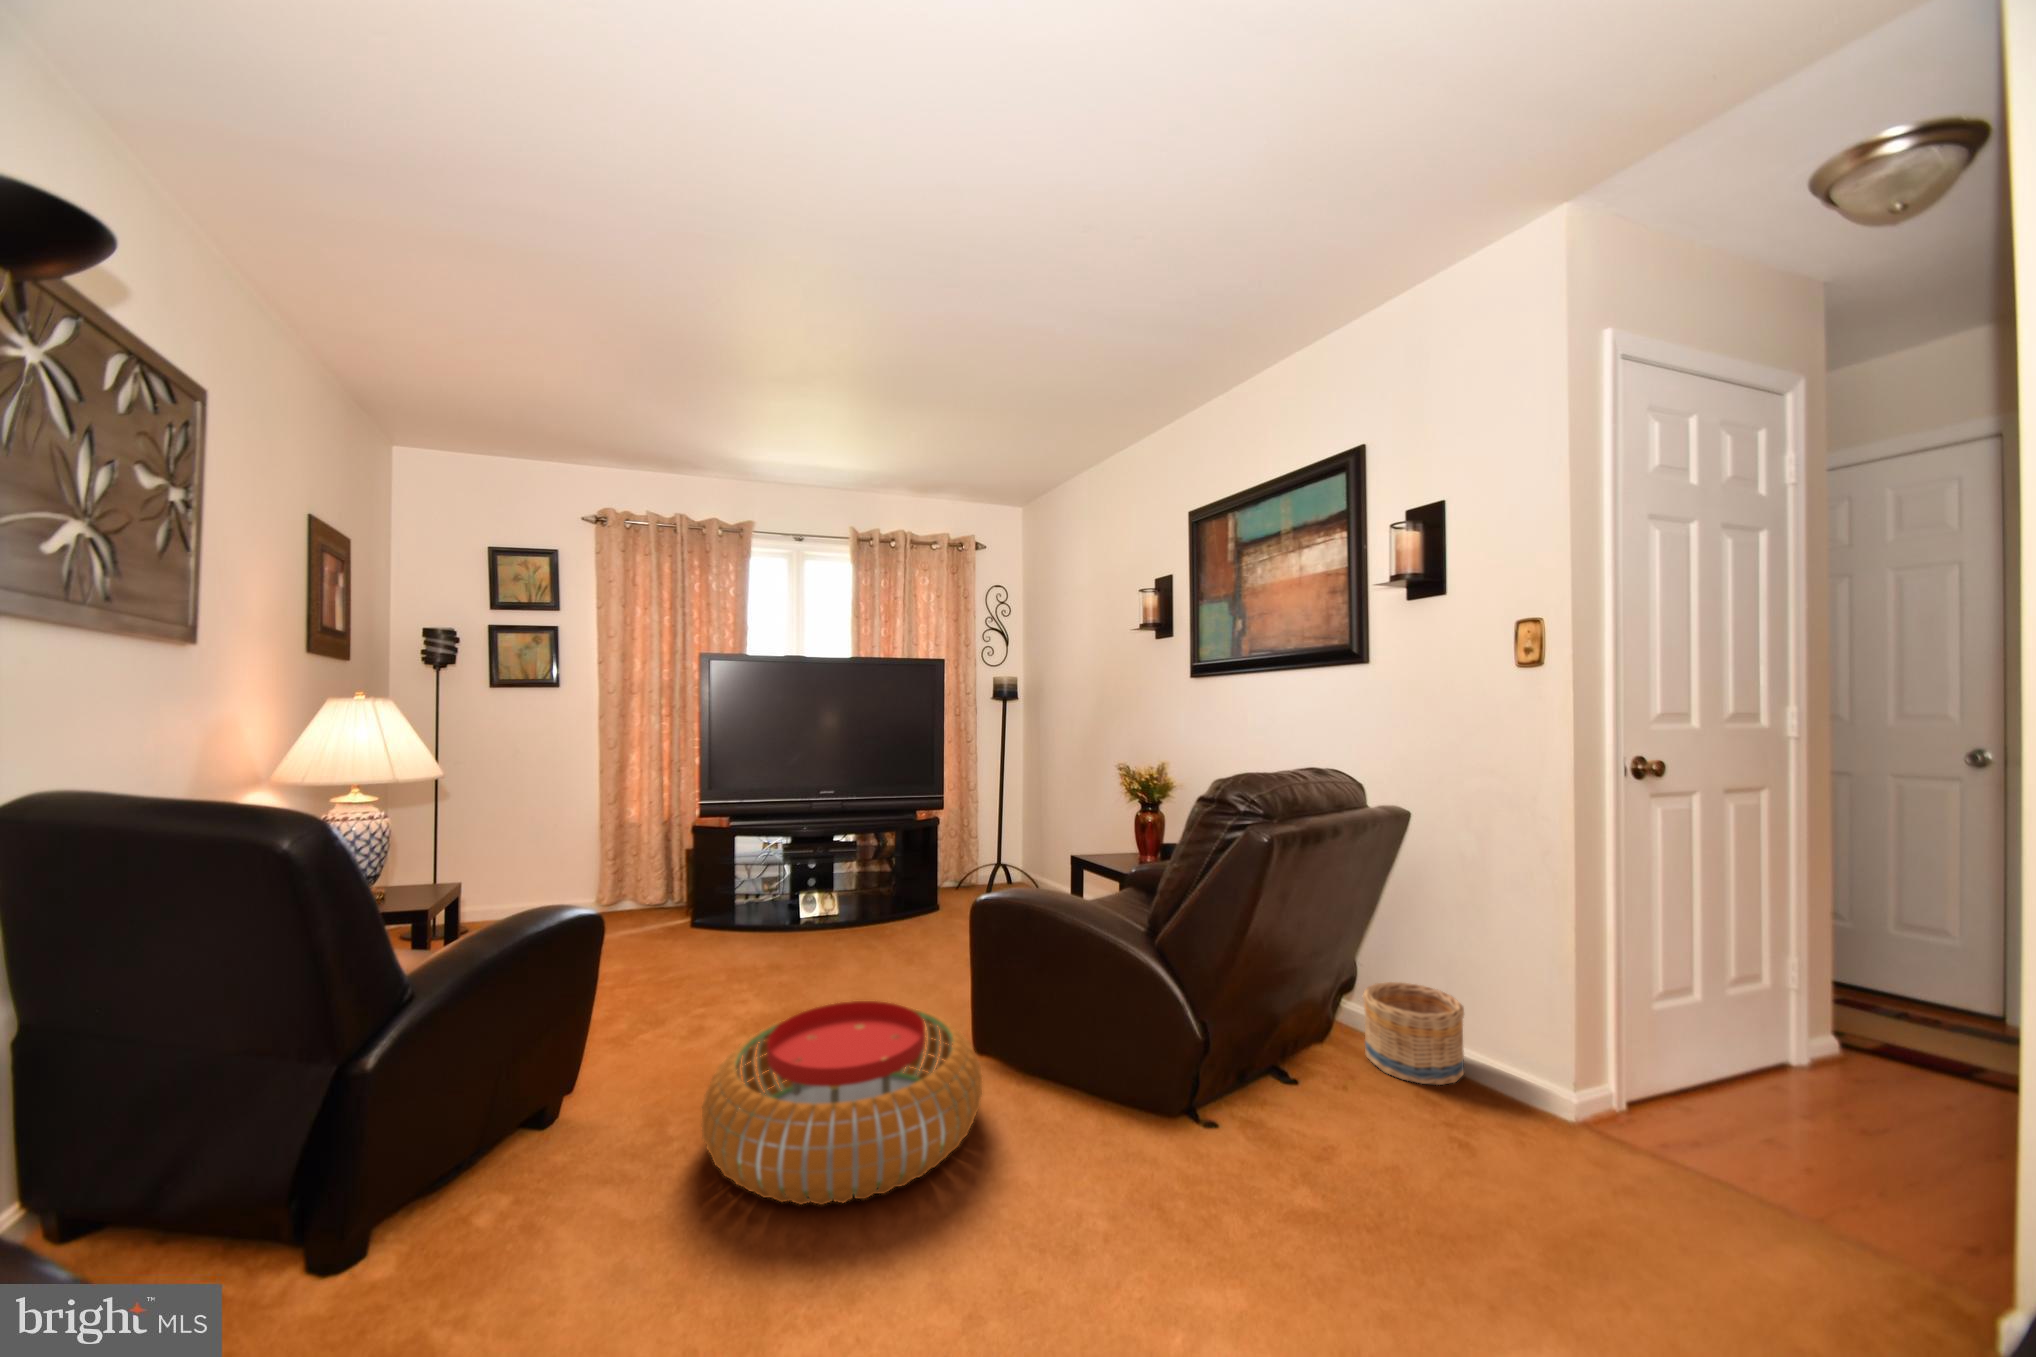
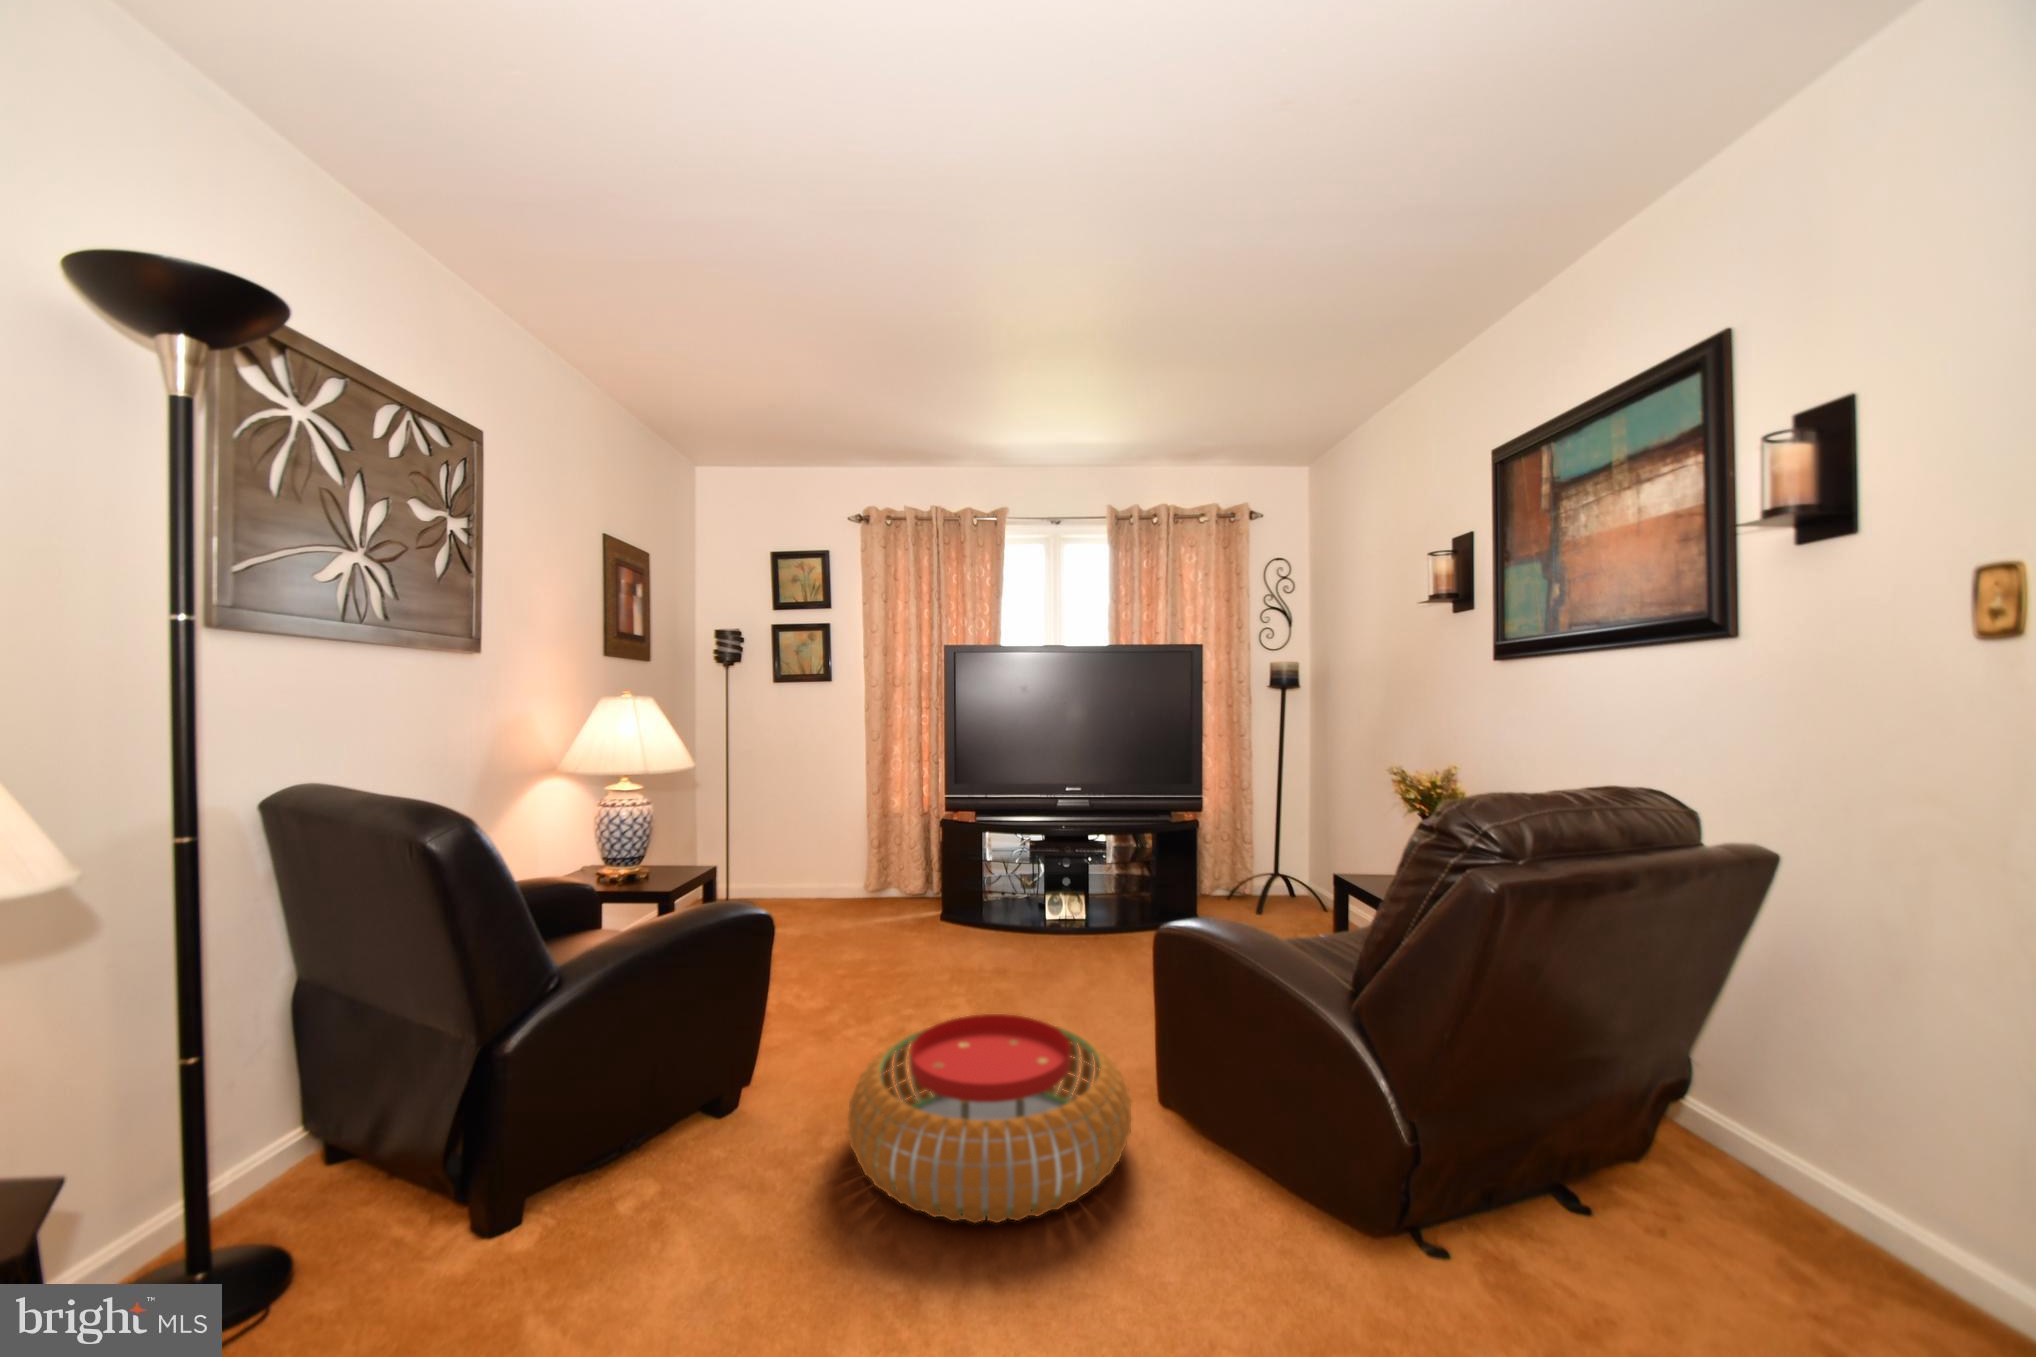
basket: present [1363,982,1464,1085] -> none [1703,1117,1893,1298]

